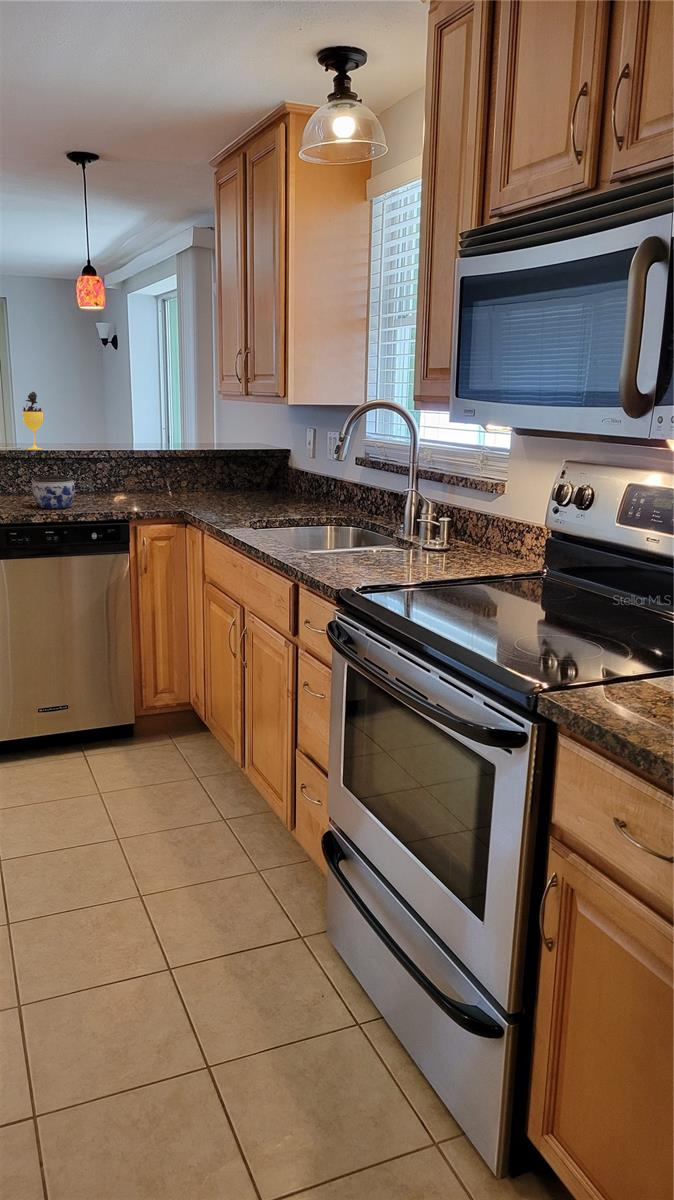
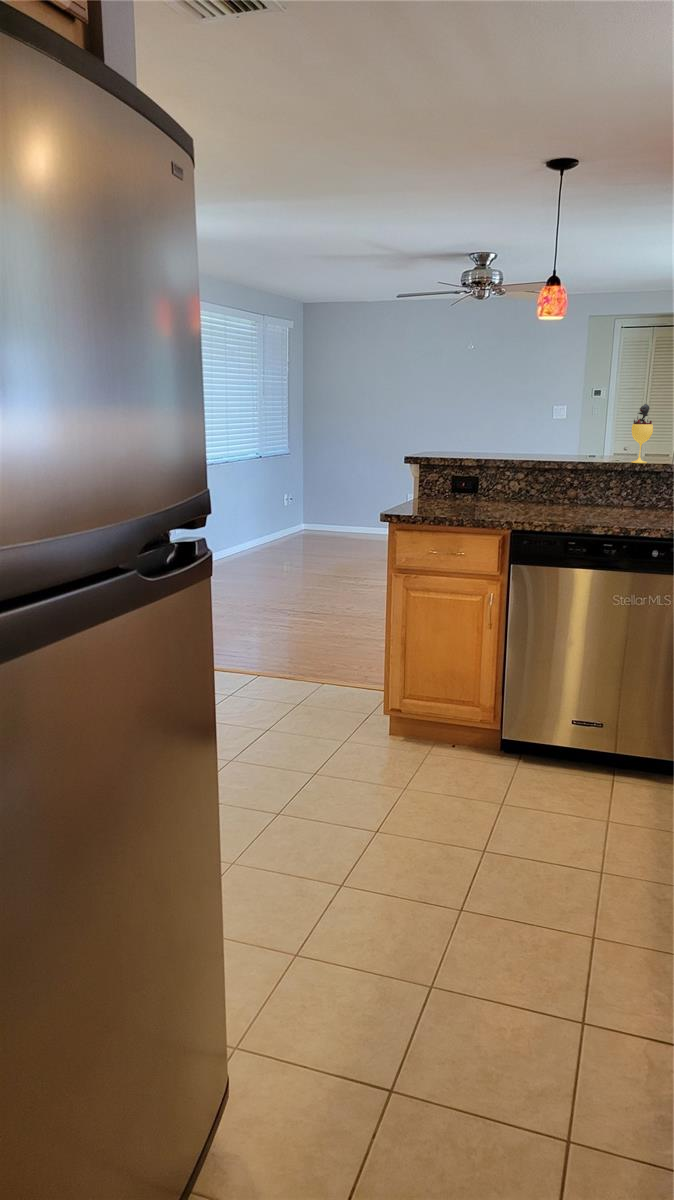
jar: present [32,476,75,509] -> none [606,488,650,522]

